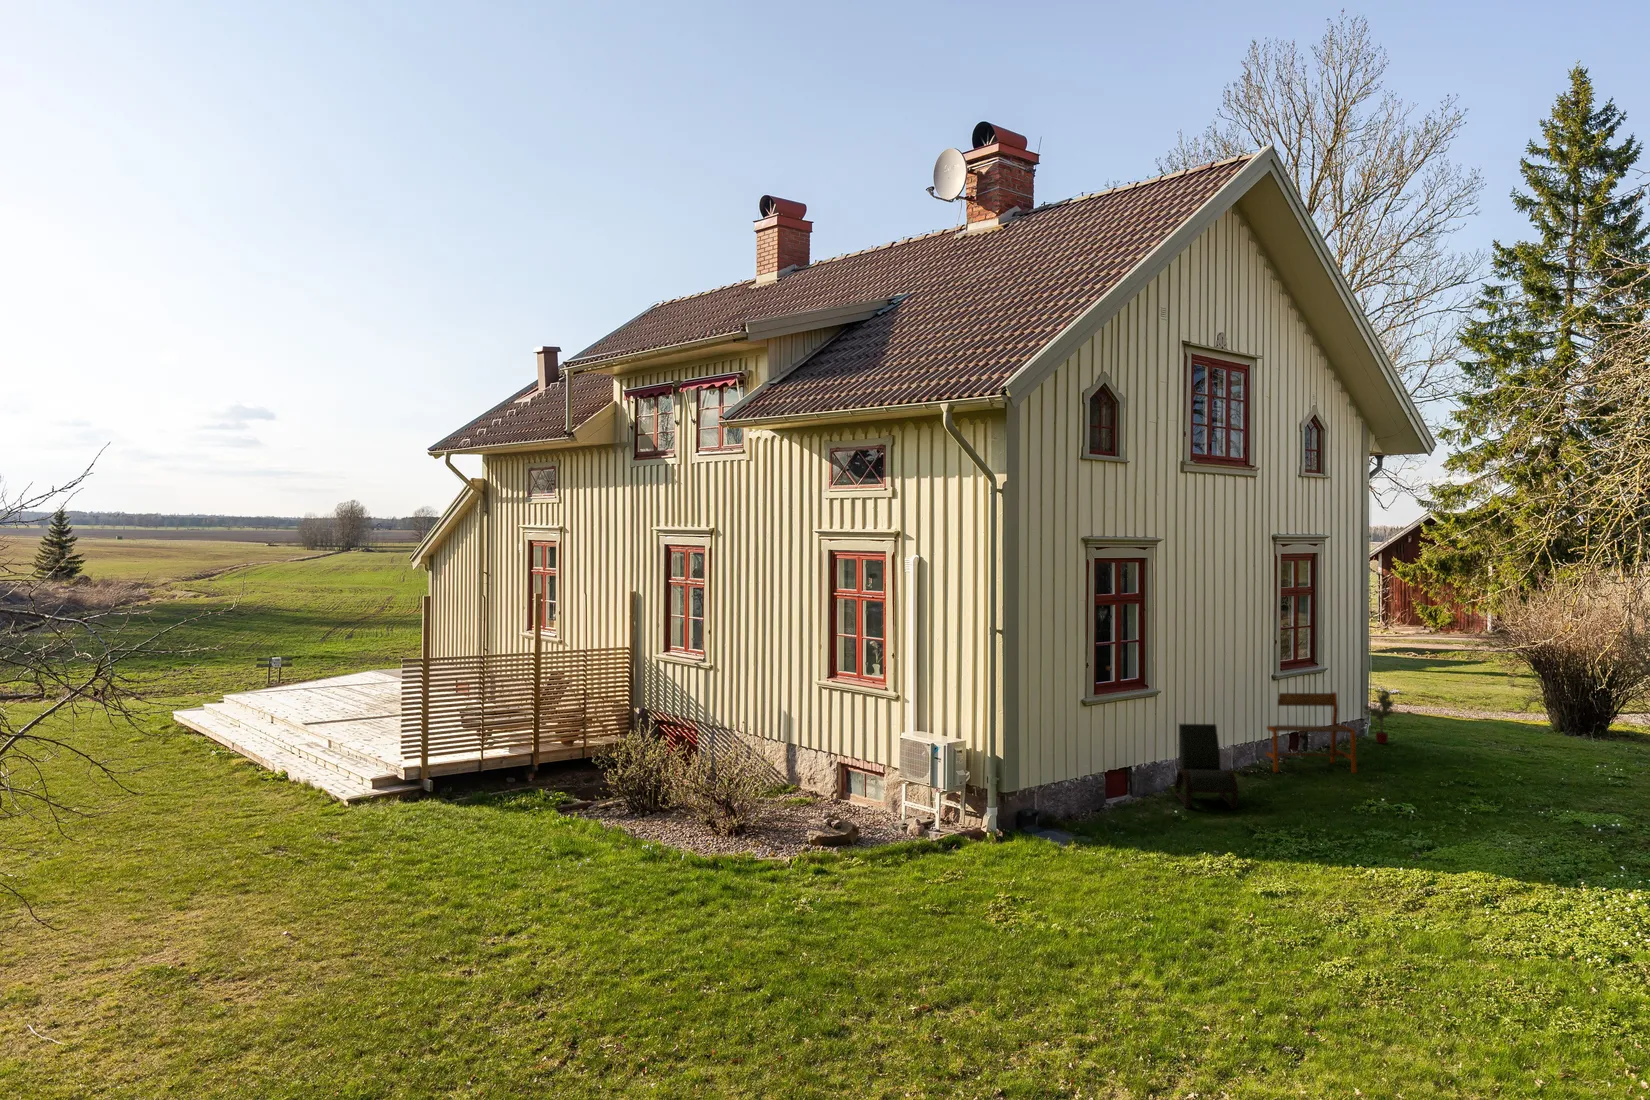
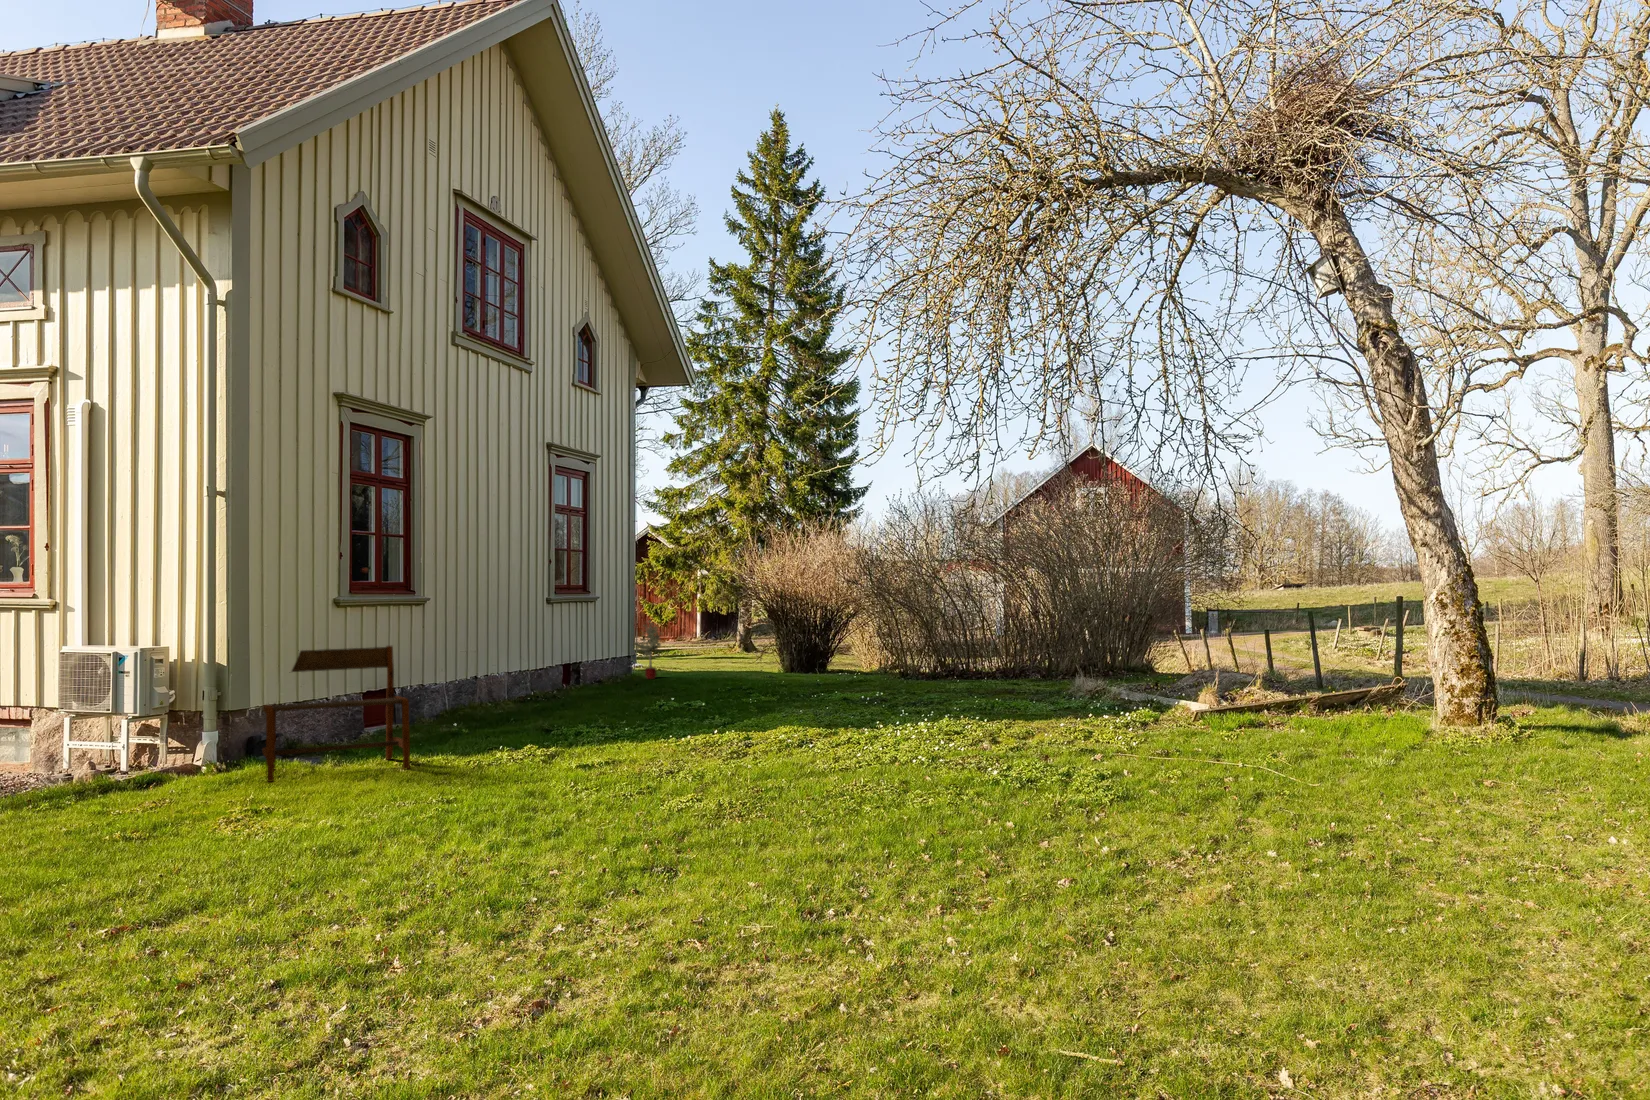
bench: present [1266,692,1357,773] -> present [263,646,410,782]
lounge chair: present [1174,724,1238,809] -> none [448,640,523,734]

